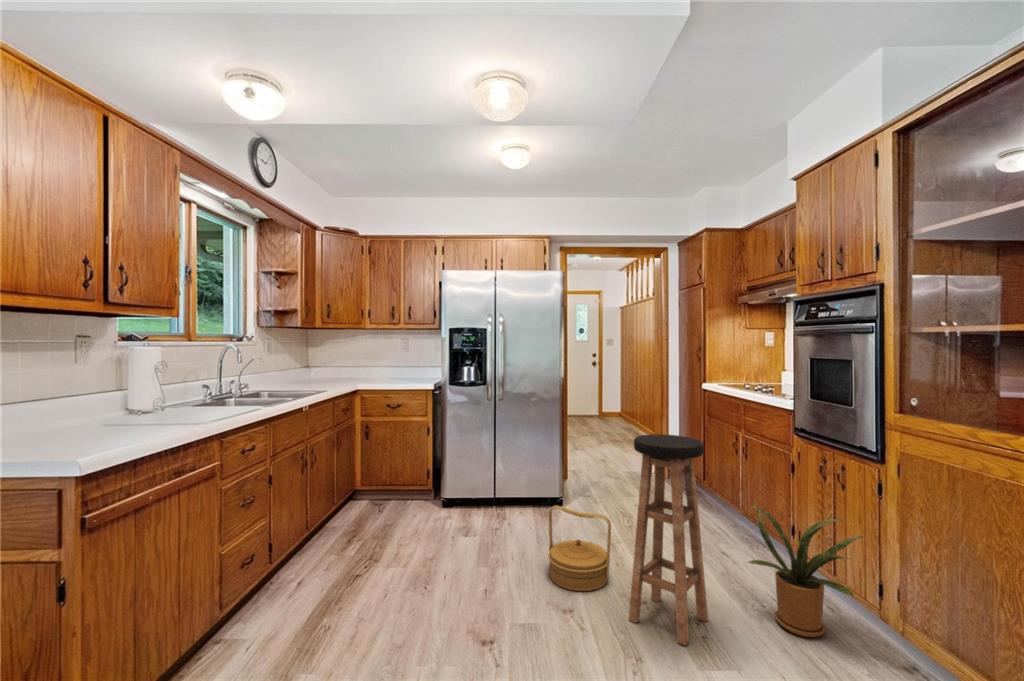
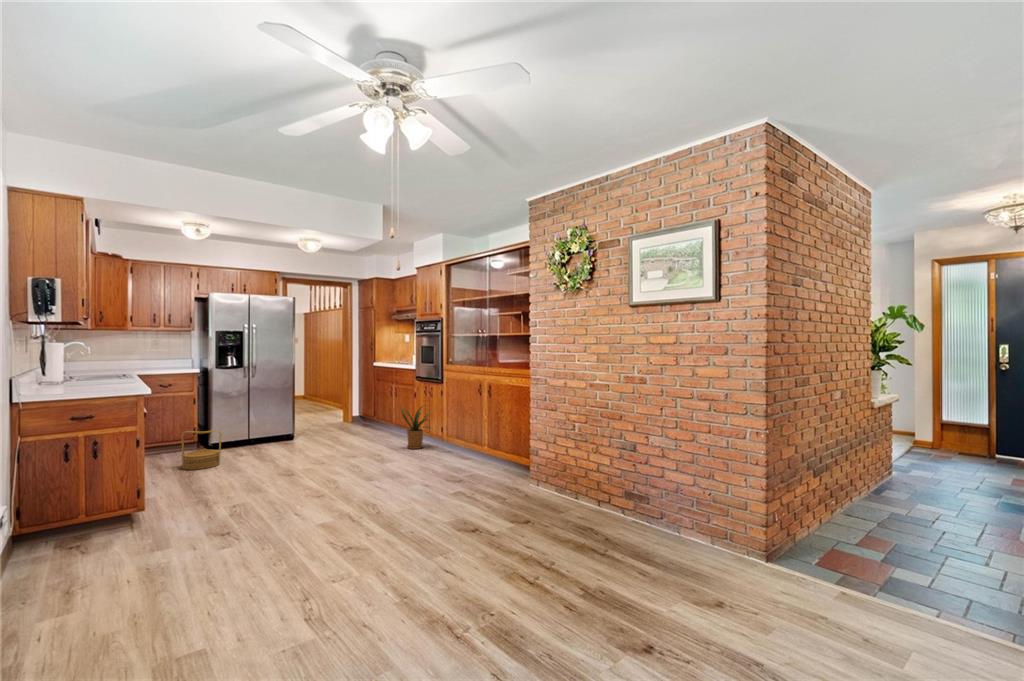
bar stool: present [629,434,708,646] -> none [352,380,383,457]
basket: present [548,505,611,591] -> present [182,430,222,470]

